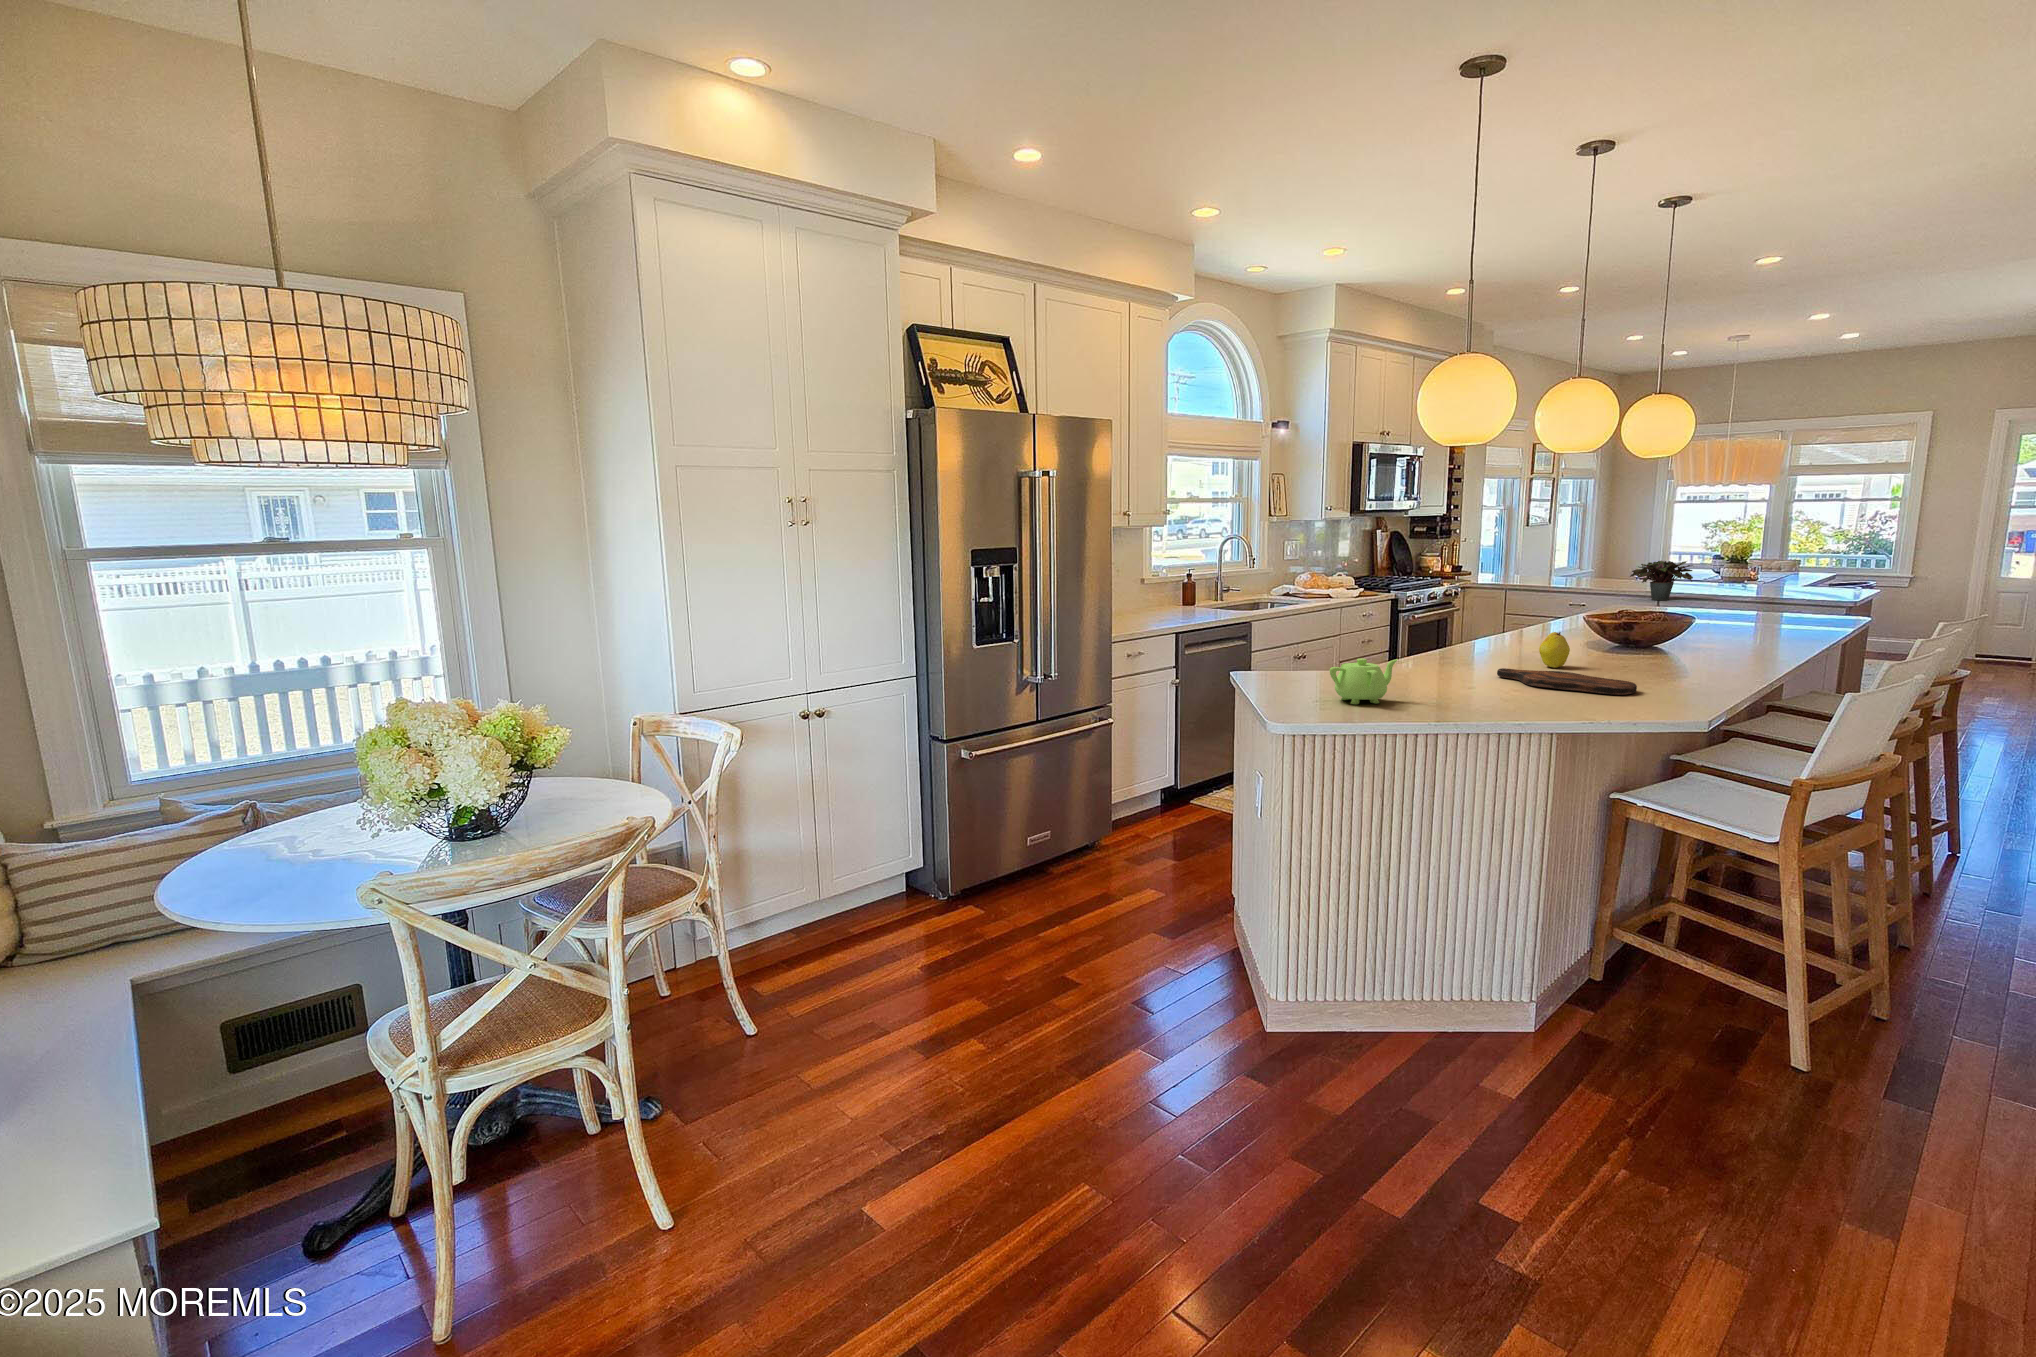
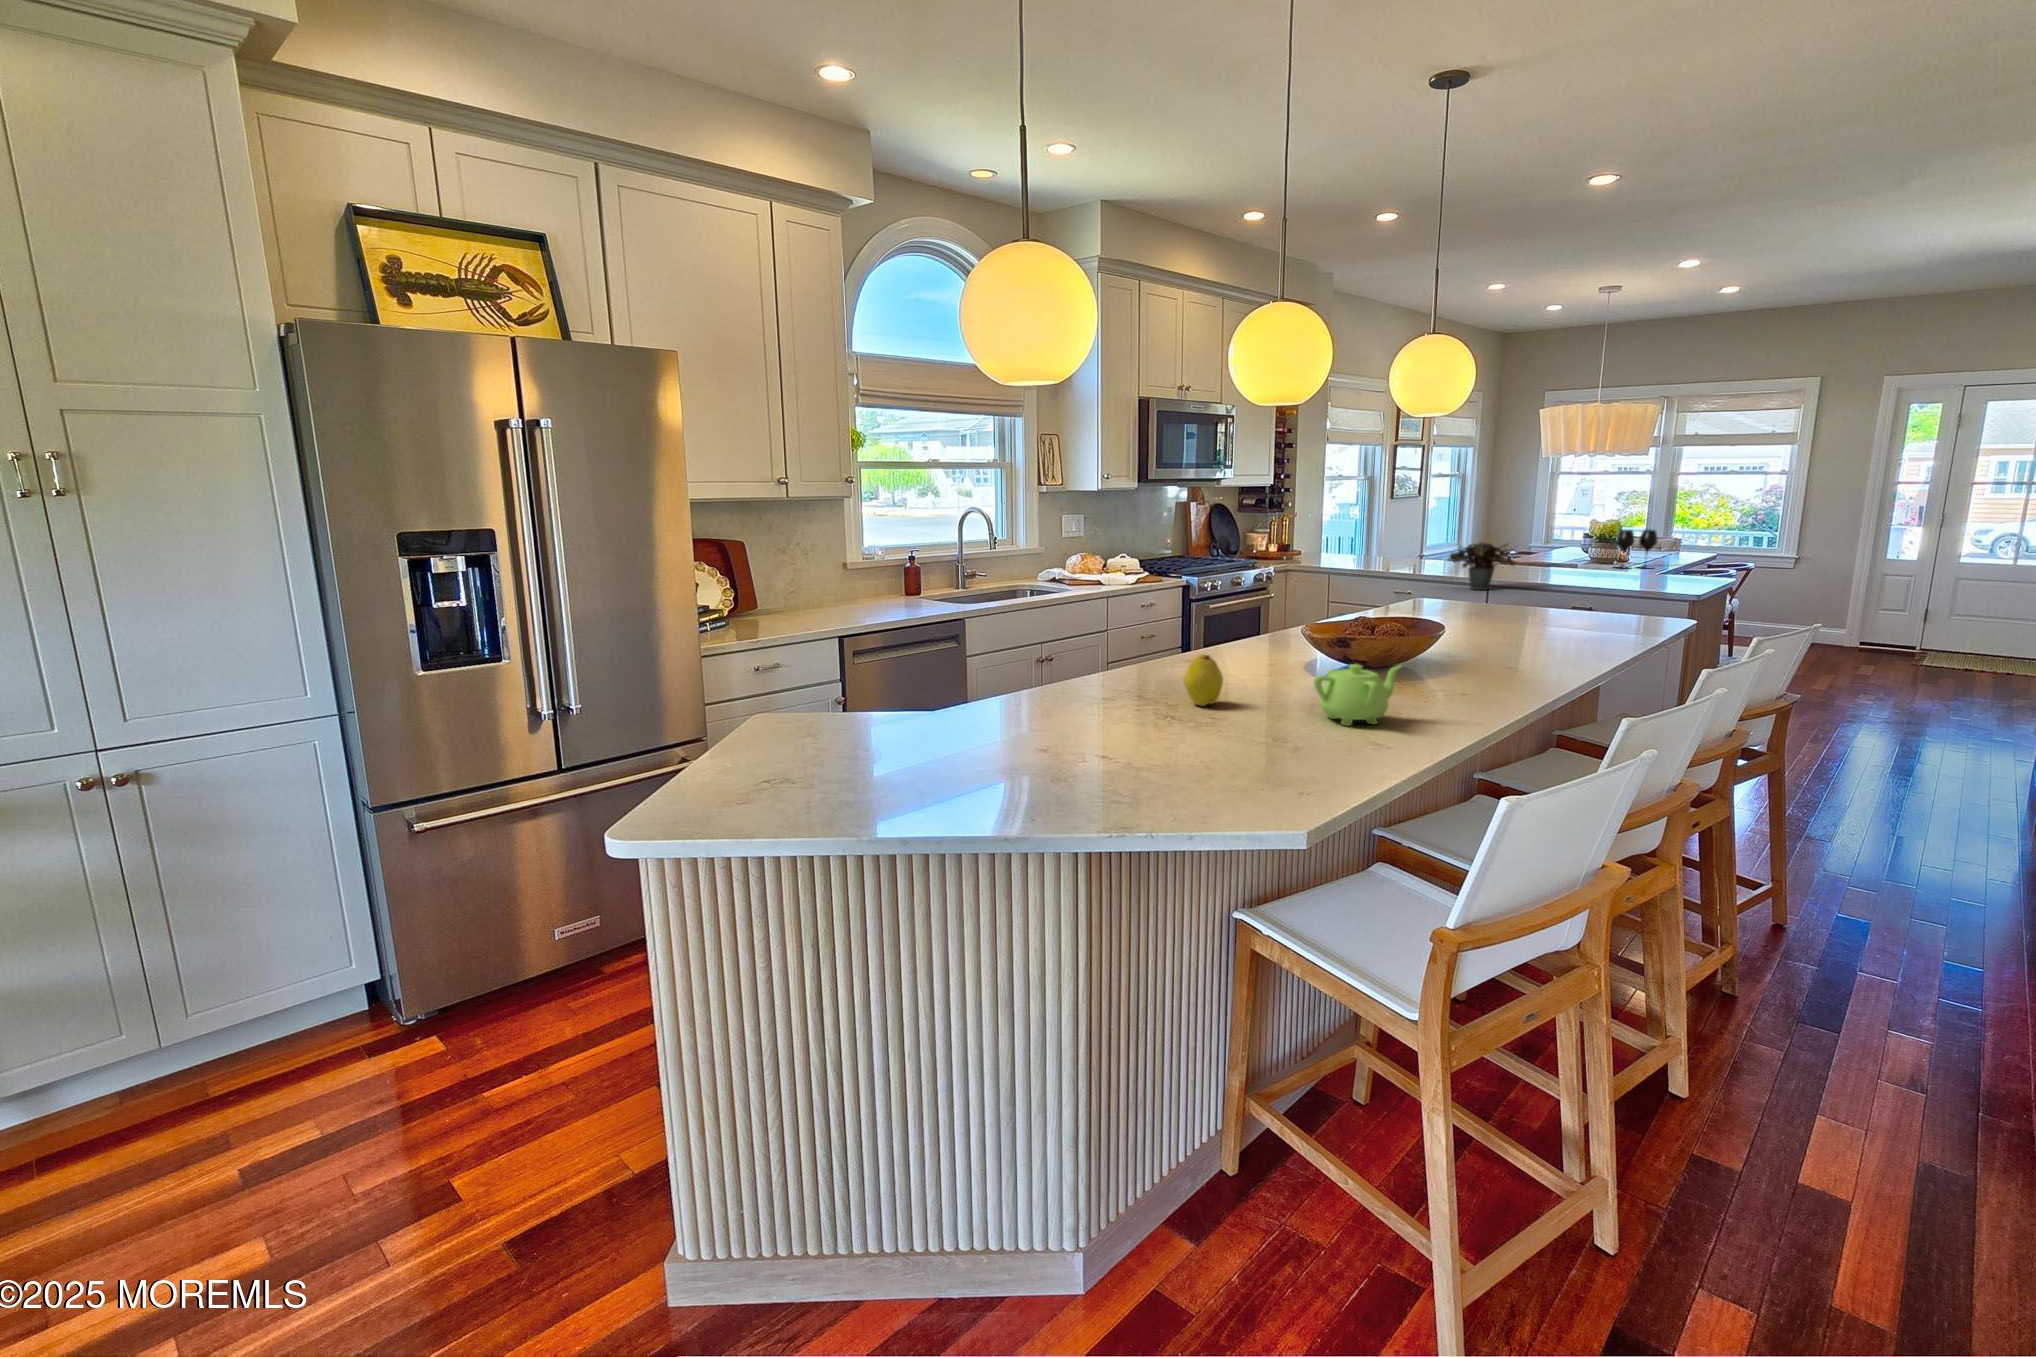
wine glass: none [1759,550,1801,584] -> present [1616,530,1658,569]
teapot: present [1330,658,1398,704] -> present [1314,664,1401,726]
cutting board: present [1497,668,1637,695] -> none [1095,712,1250,769]

